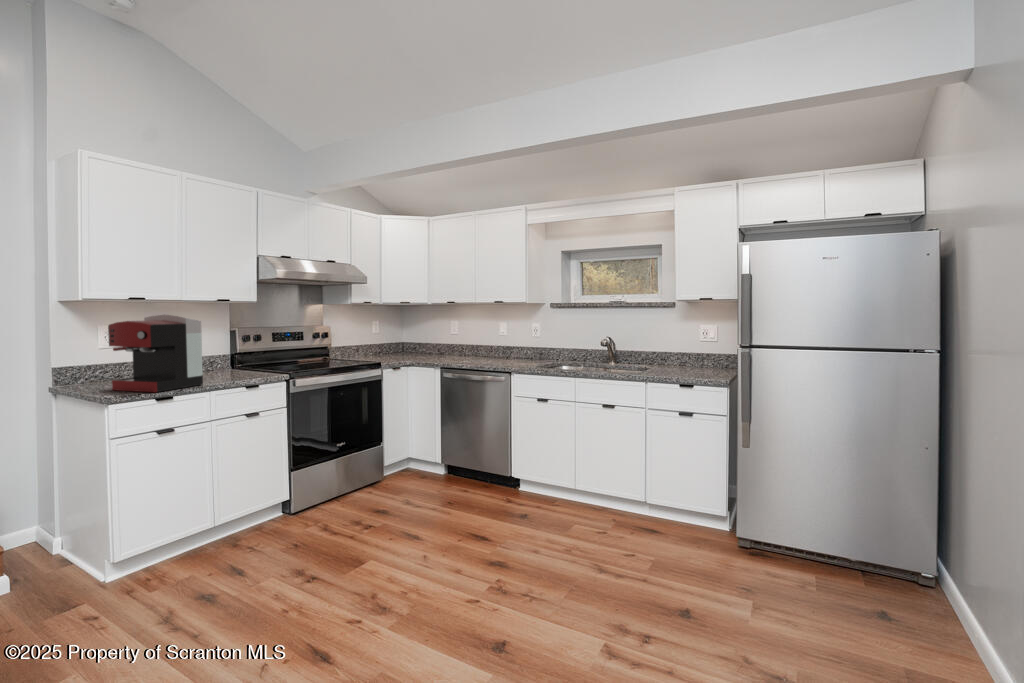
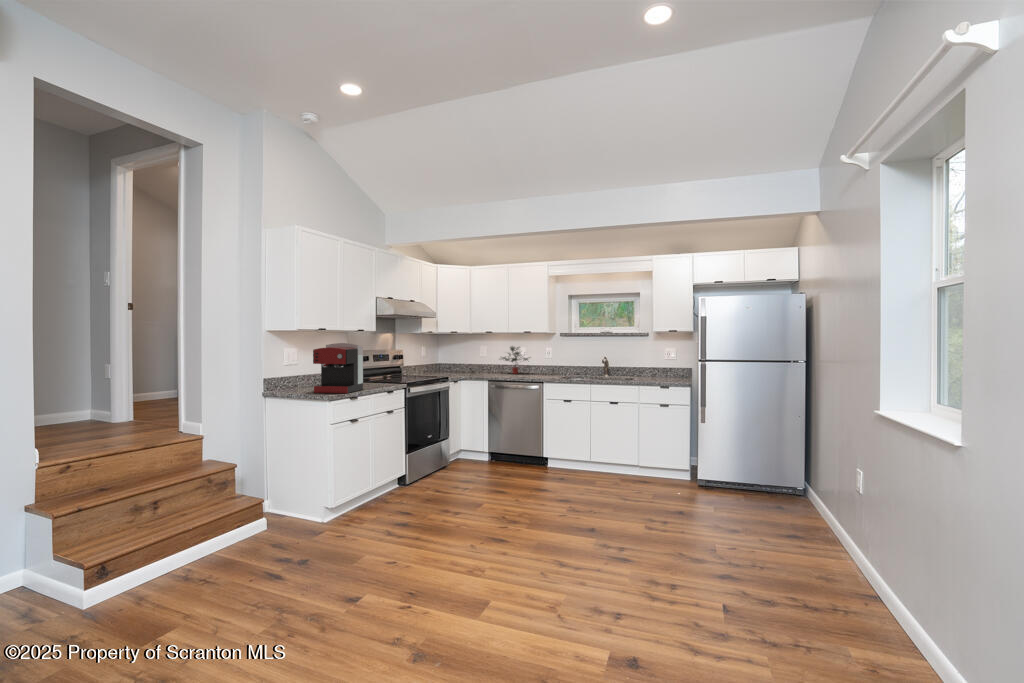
potted plant: none [467,321,512,360] -> present [502,346,528,374]

